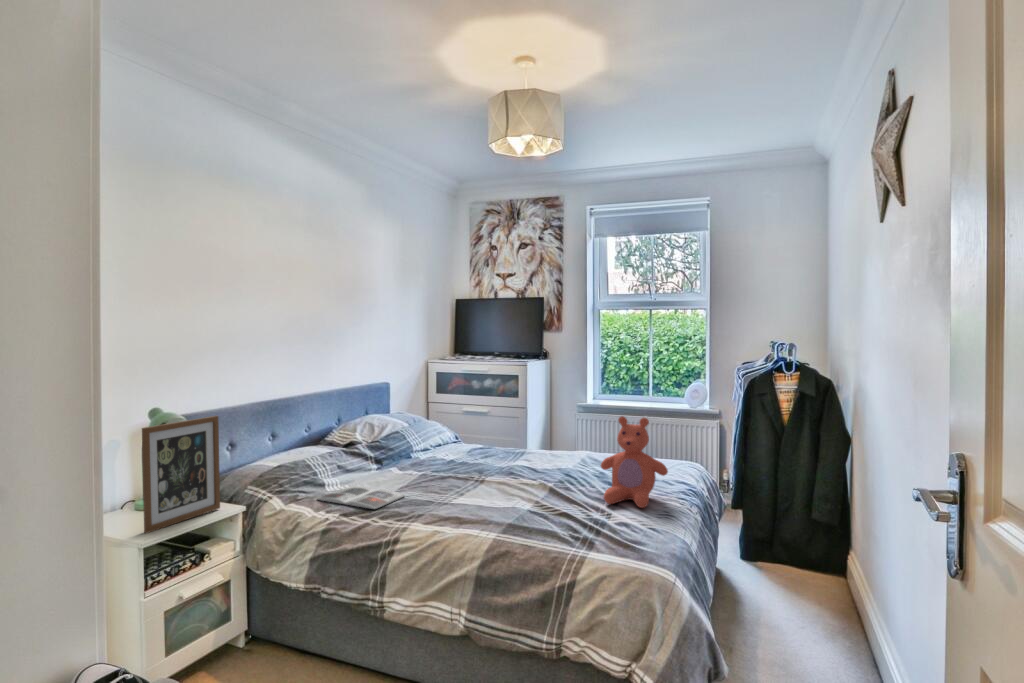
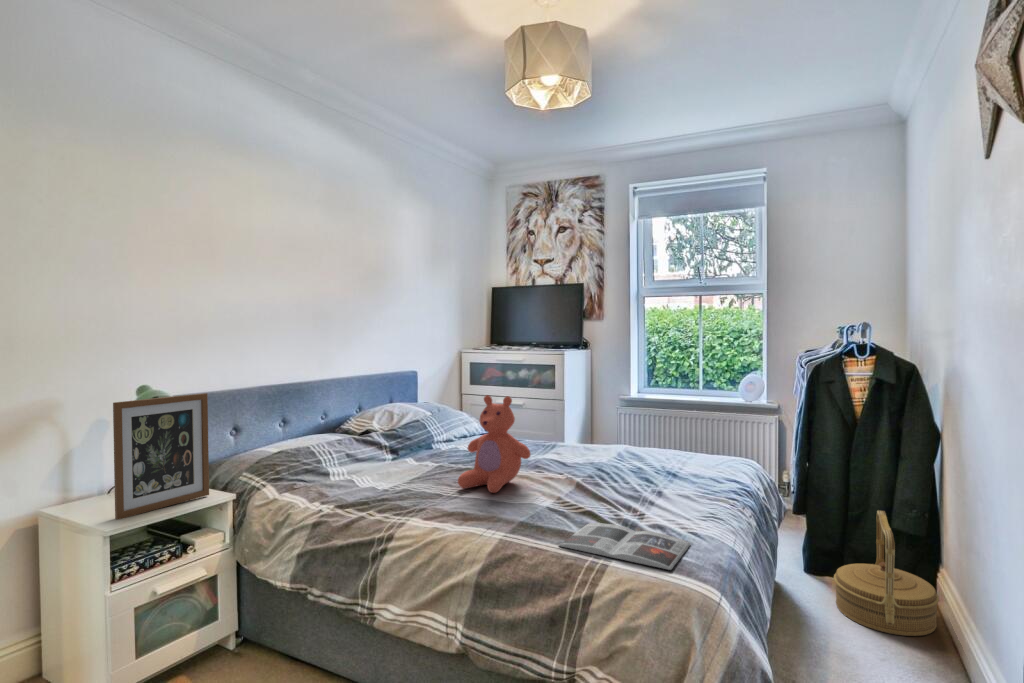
teddy bear: present [601,416,668,508] -> present [458,395,531,493]
magazine: present [318,486,404,509] -> present [559,523,690,570]
woven basket: none [763,505,845,608] -> present [834,511,939,636]

